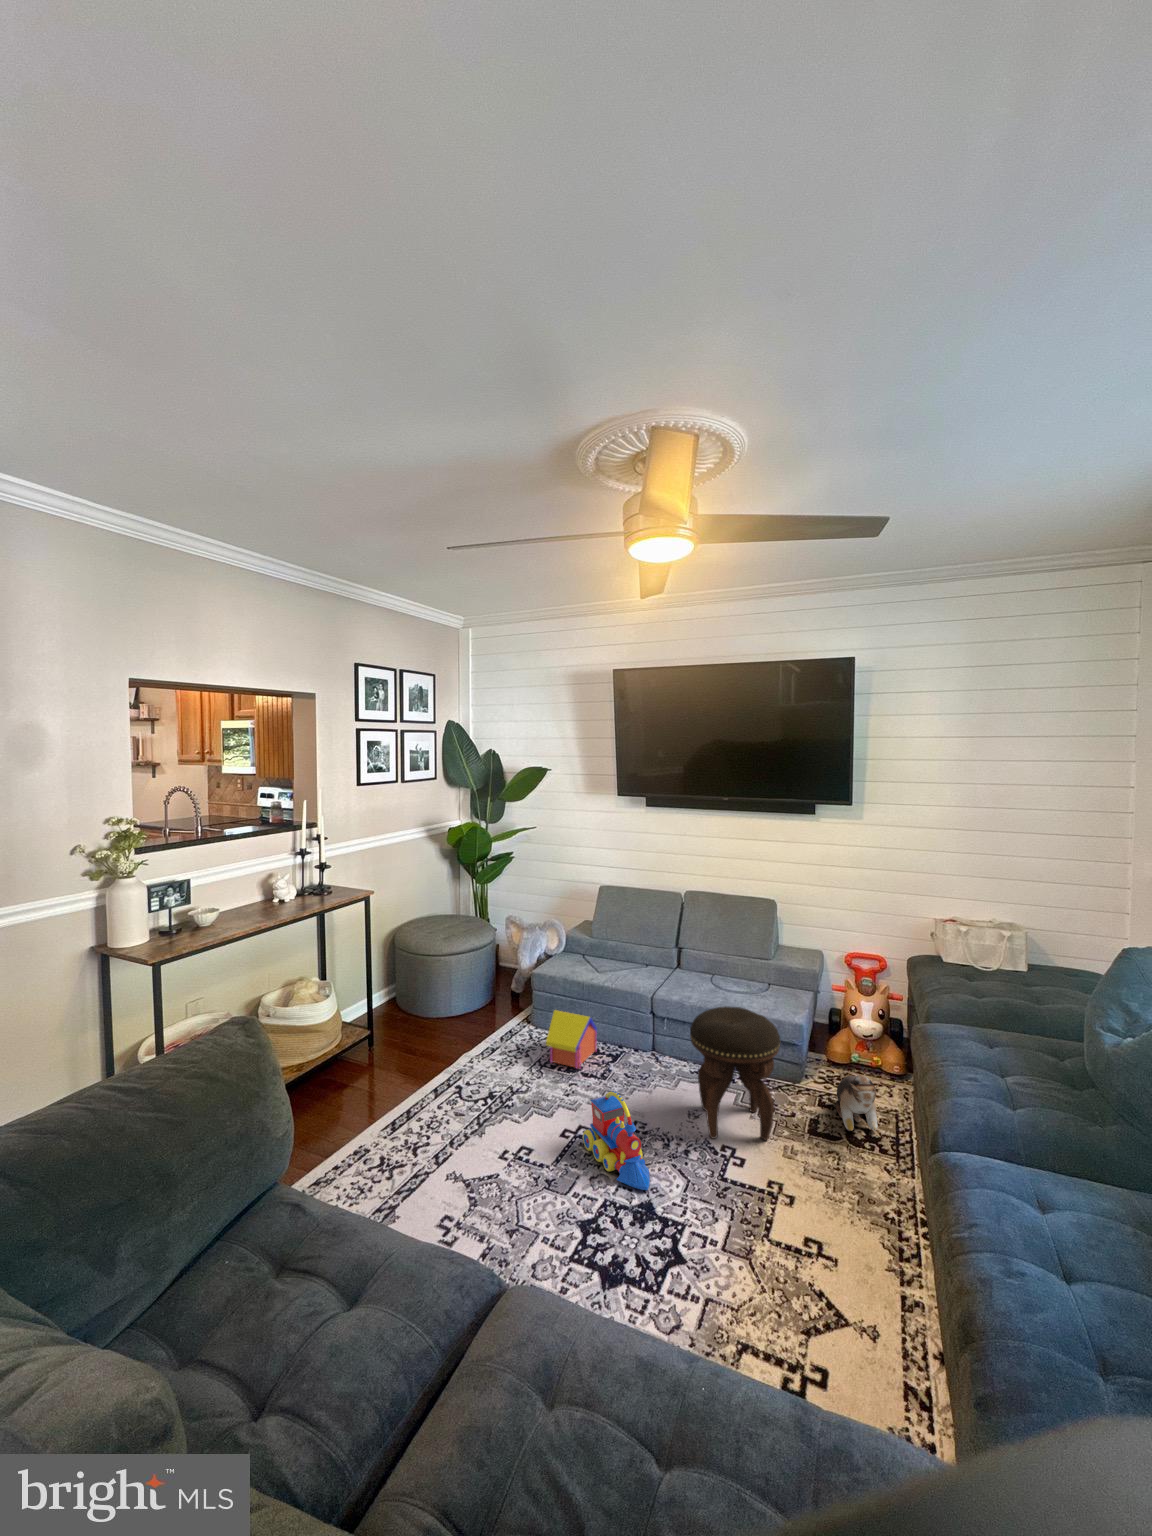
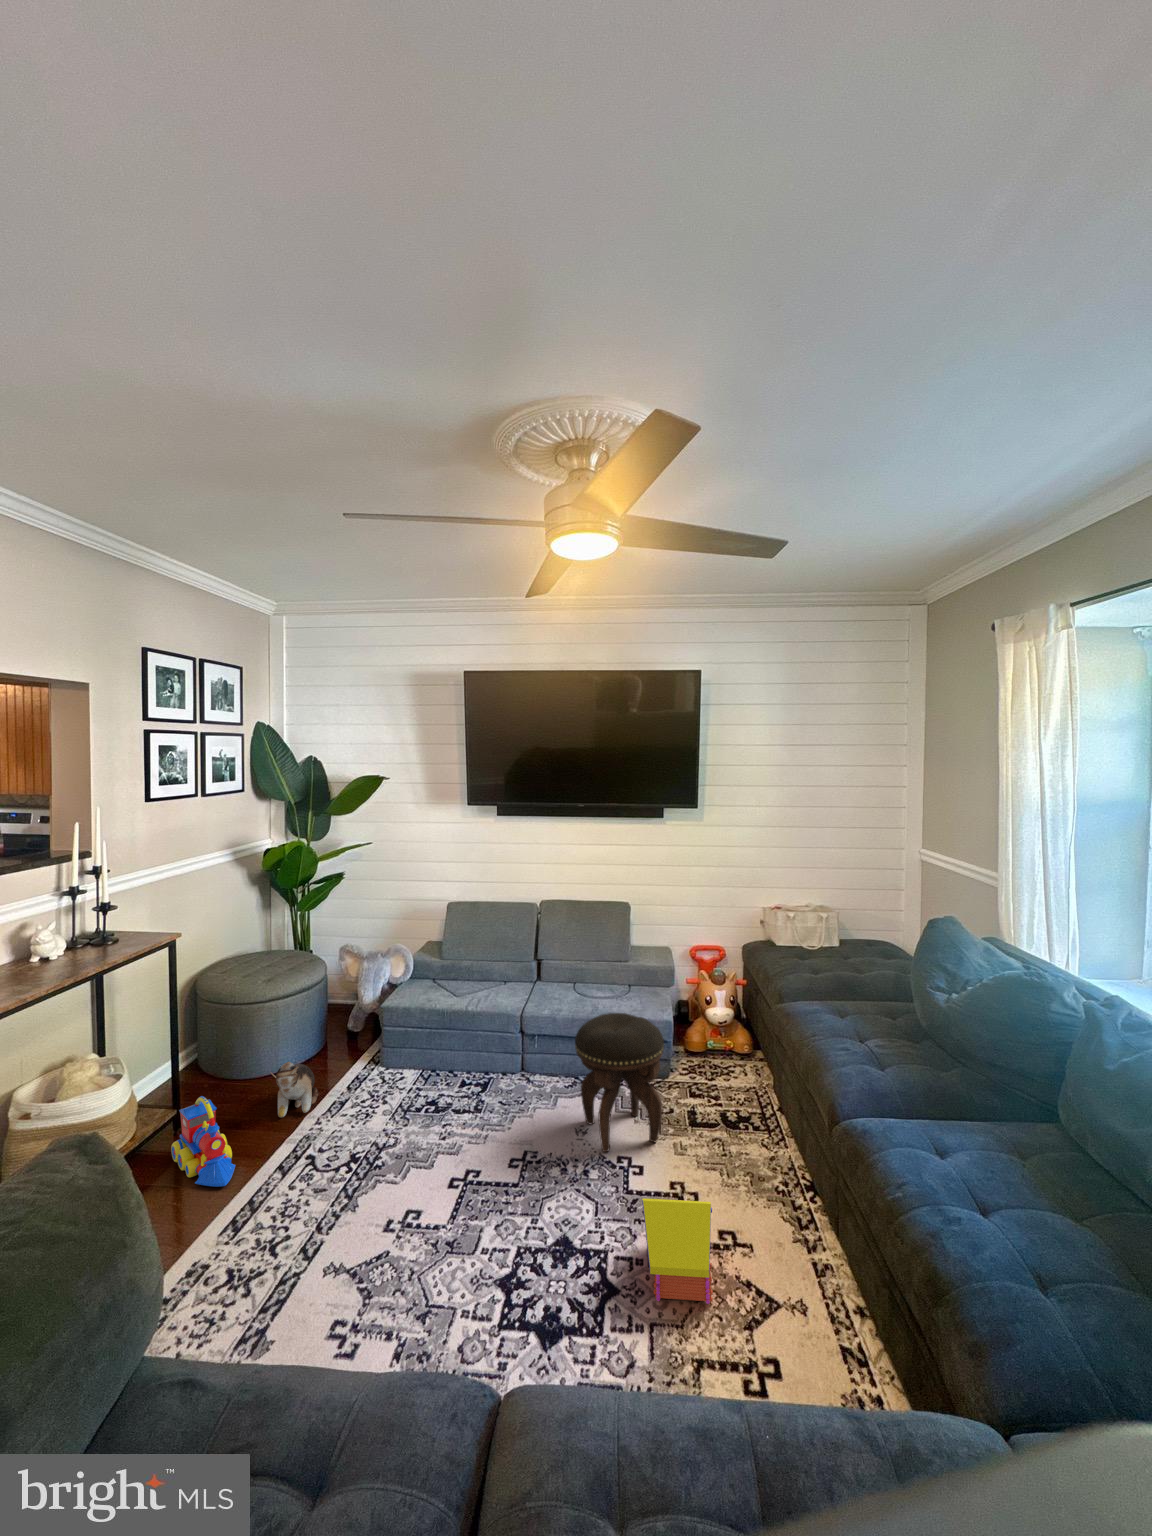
toy house: present [546,1010,597,1068] -> present [642,1199,713,1304]
plush toy: present [836,1074,879,1131] -> present [271,1062,318,1118]
toy train: present [583,1091,650,1190] -> present [171,1096,235,1187]

